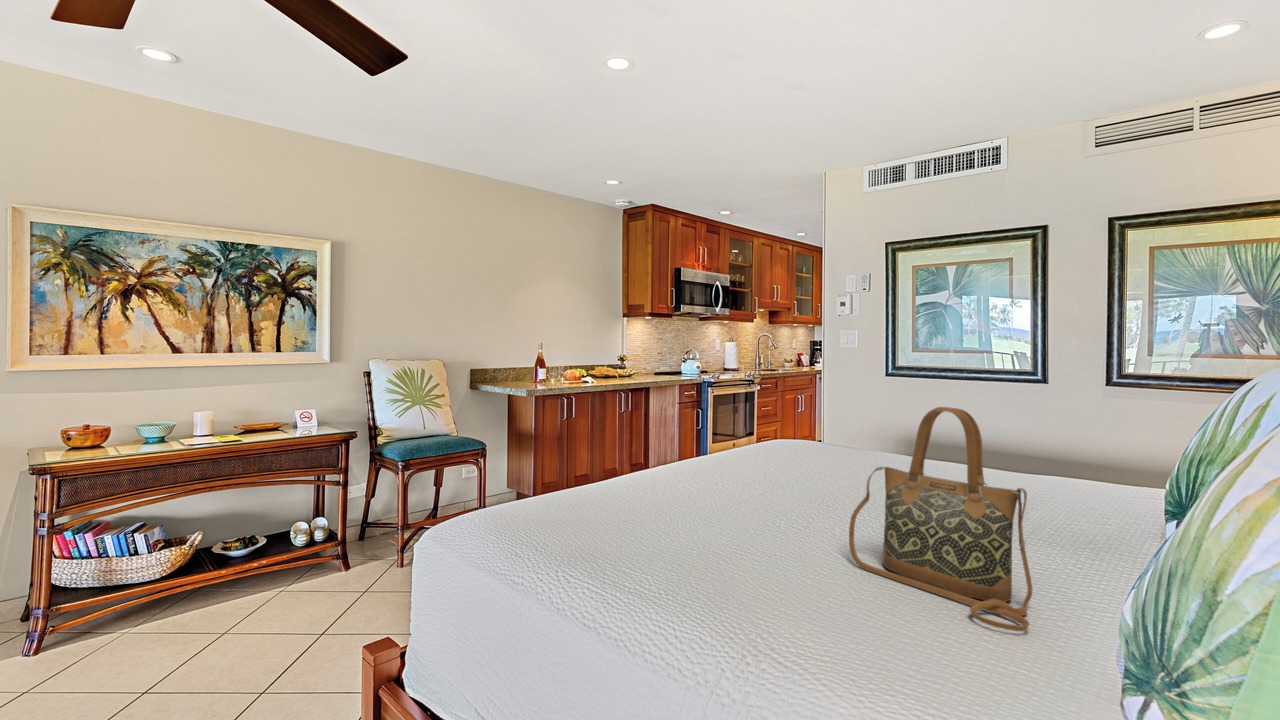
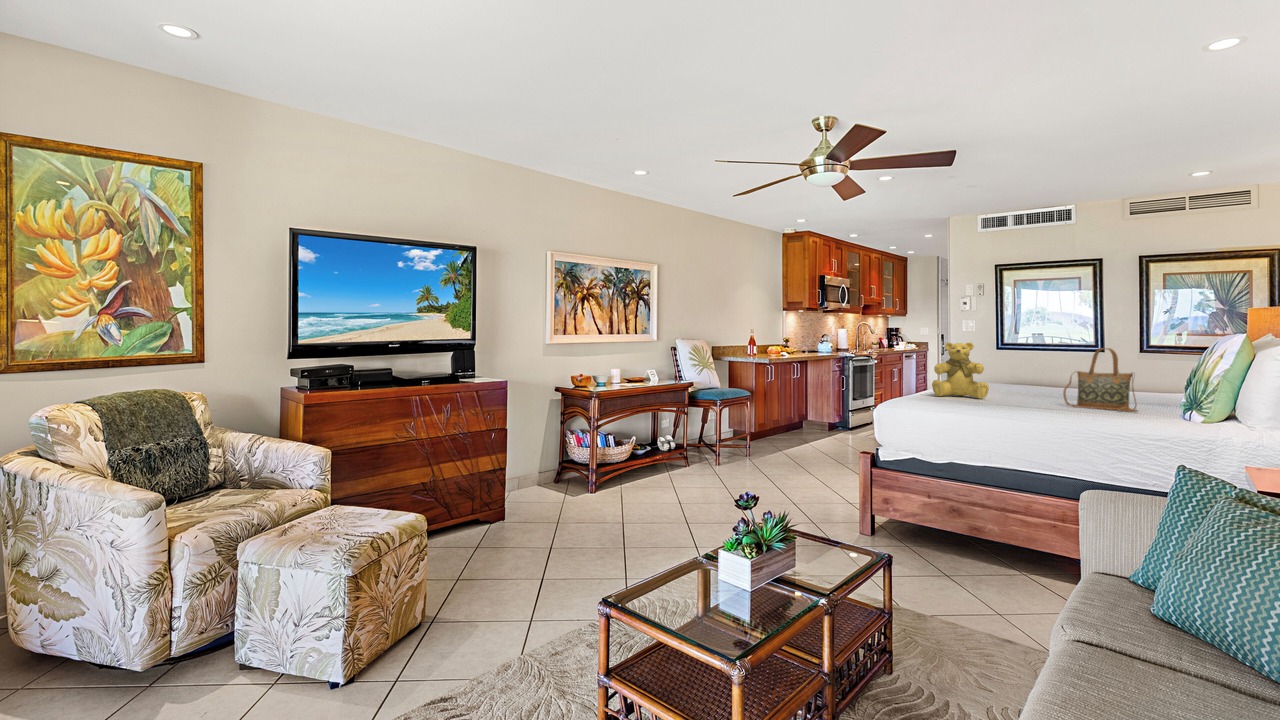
teddy bear: none [614,377,714,511] -> present [932,342,989,399]

